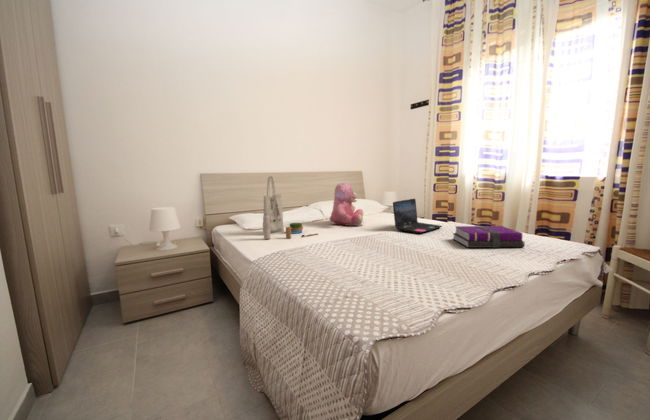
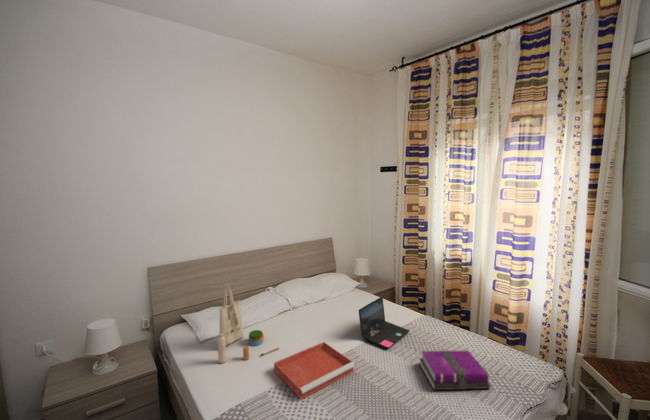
teddy bear: present [330,183,363,226] -> none [294,273,330,324]
tray: none [315,227,391,251] -> present [274,342,355,399]

